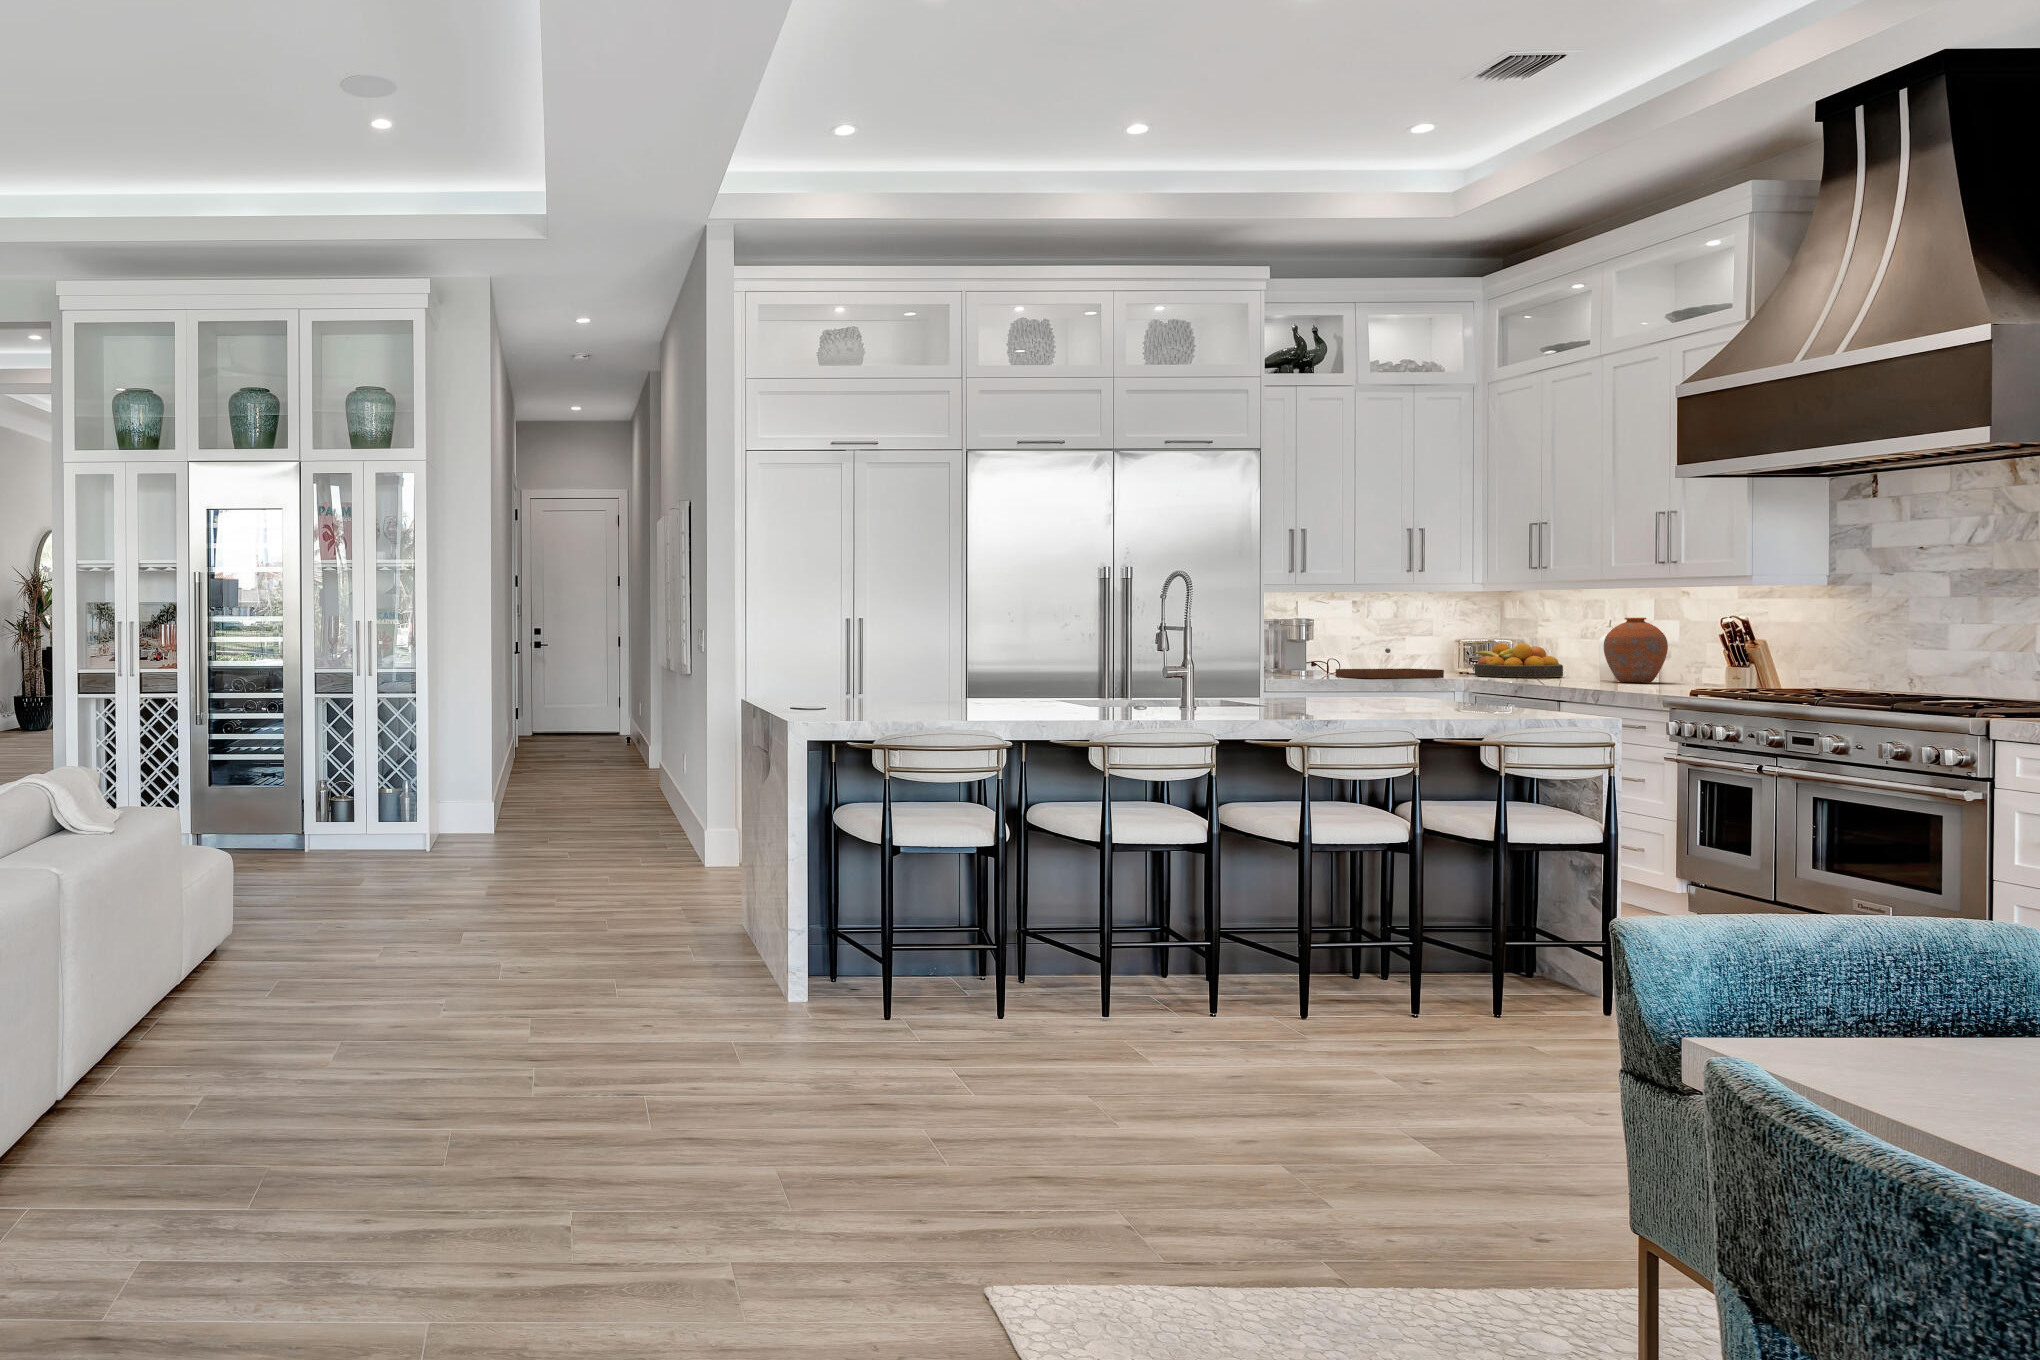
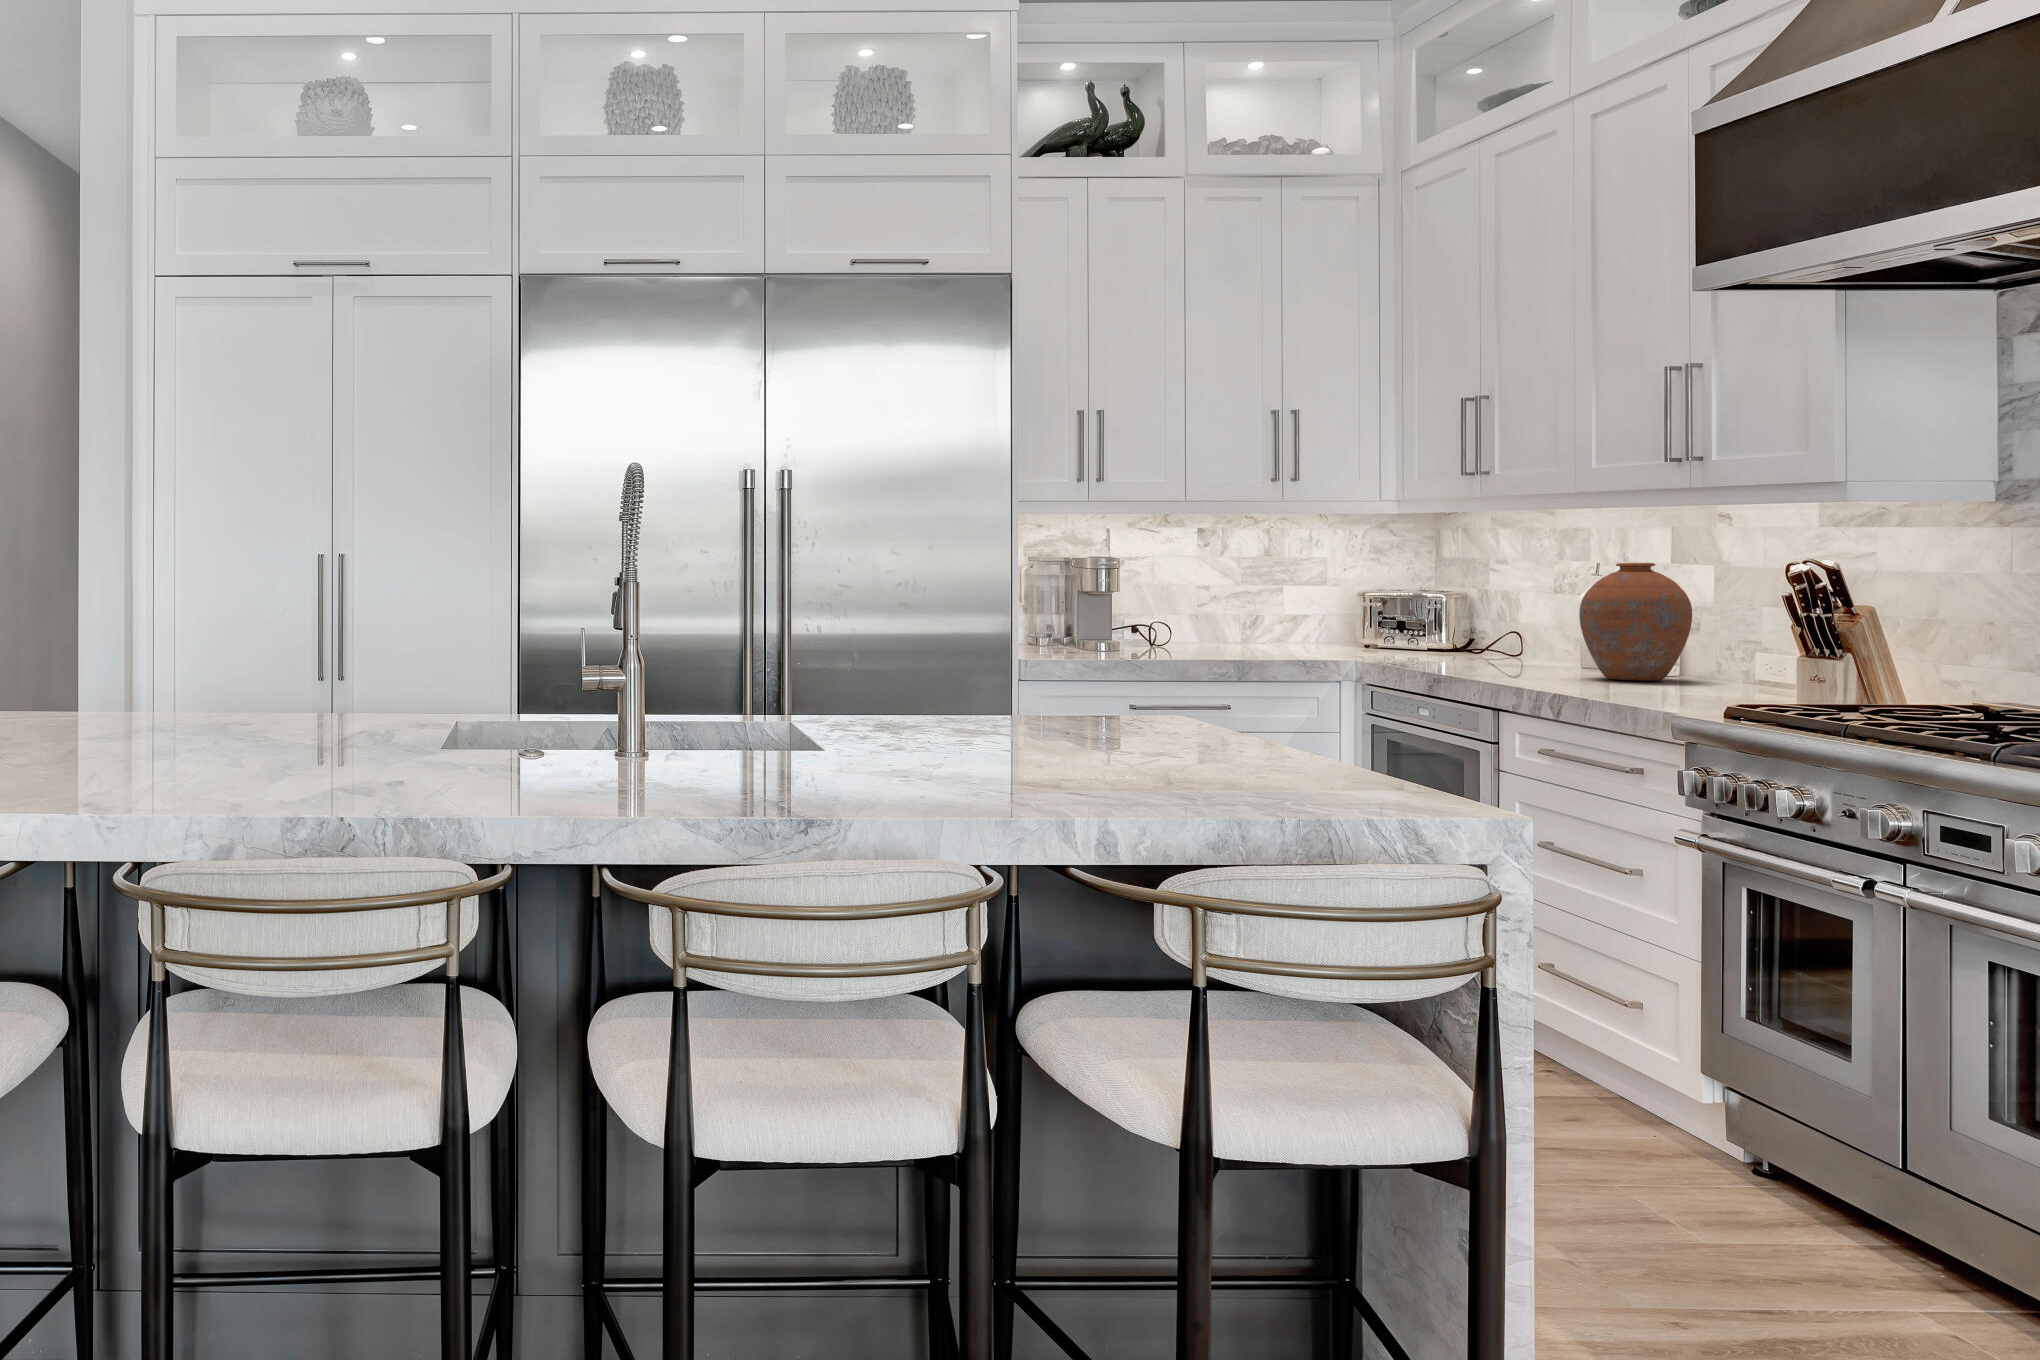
fruit bowl: present [1473,643,1563,677] -> none [1374,605,1520,665]
tray: present [1336,648,1444,678] -> none [1140,614,1317,667]

